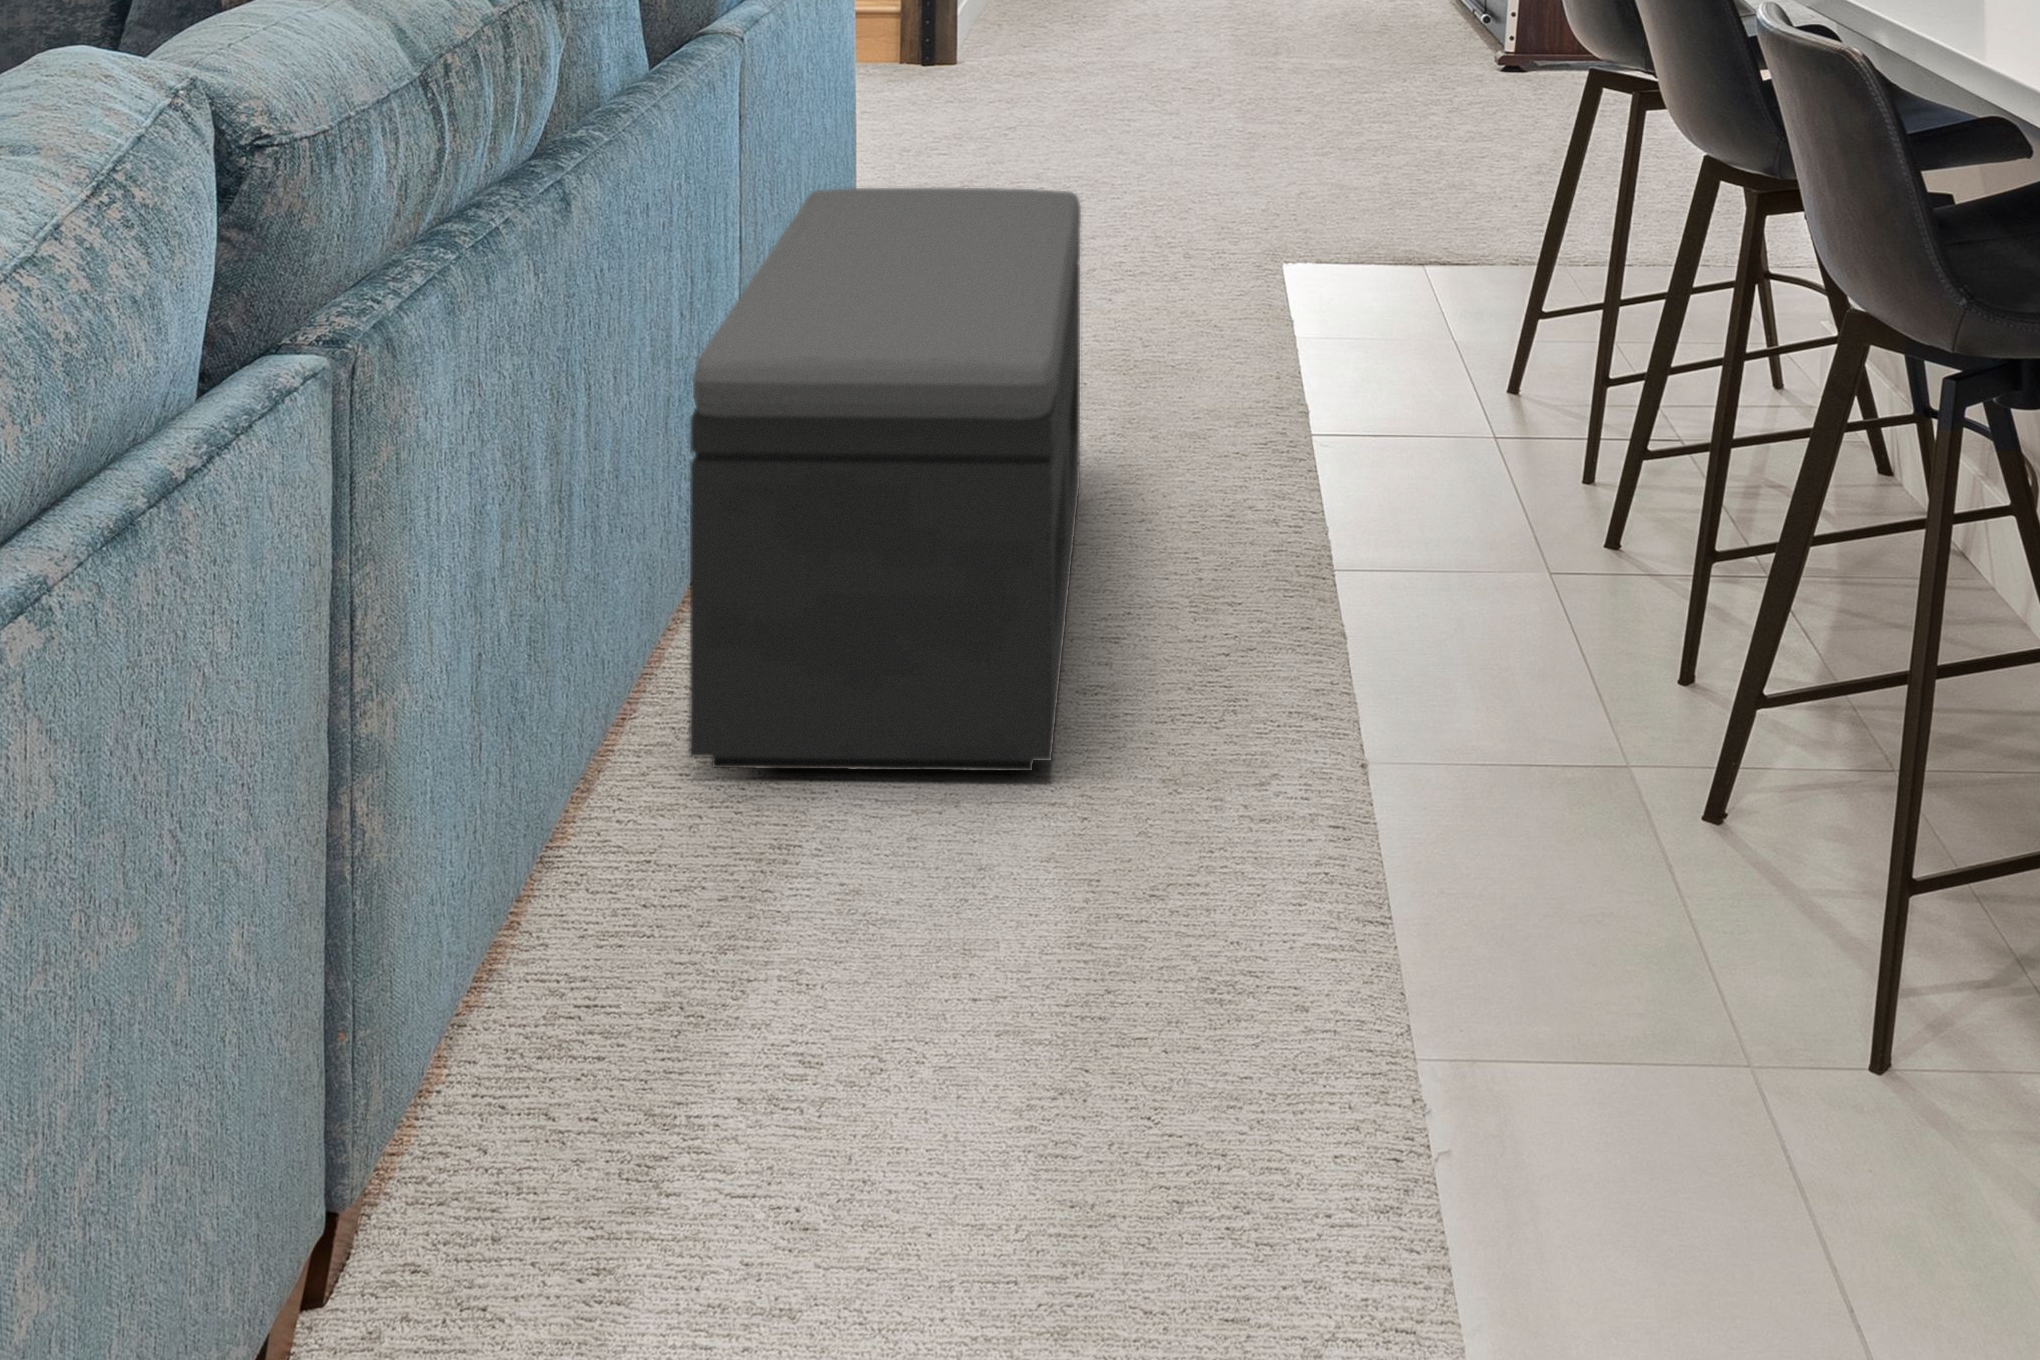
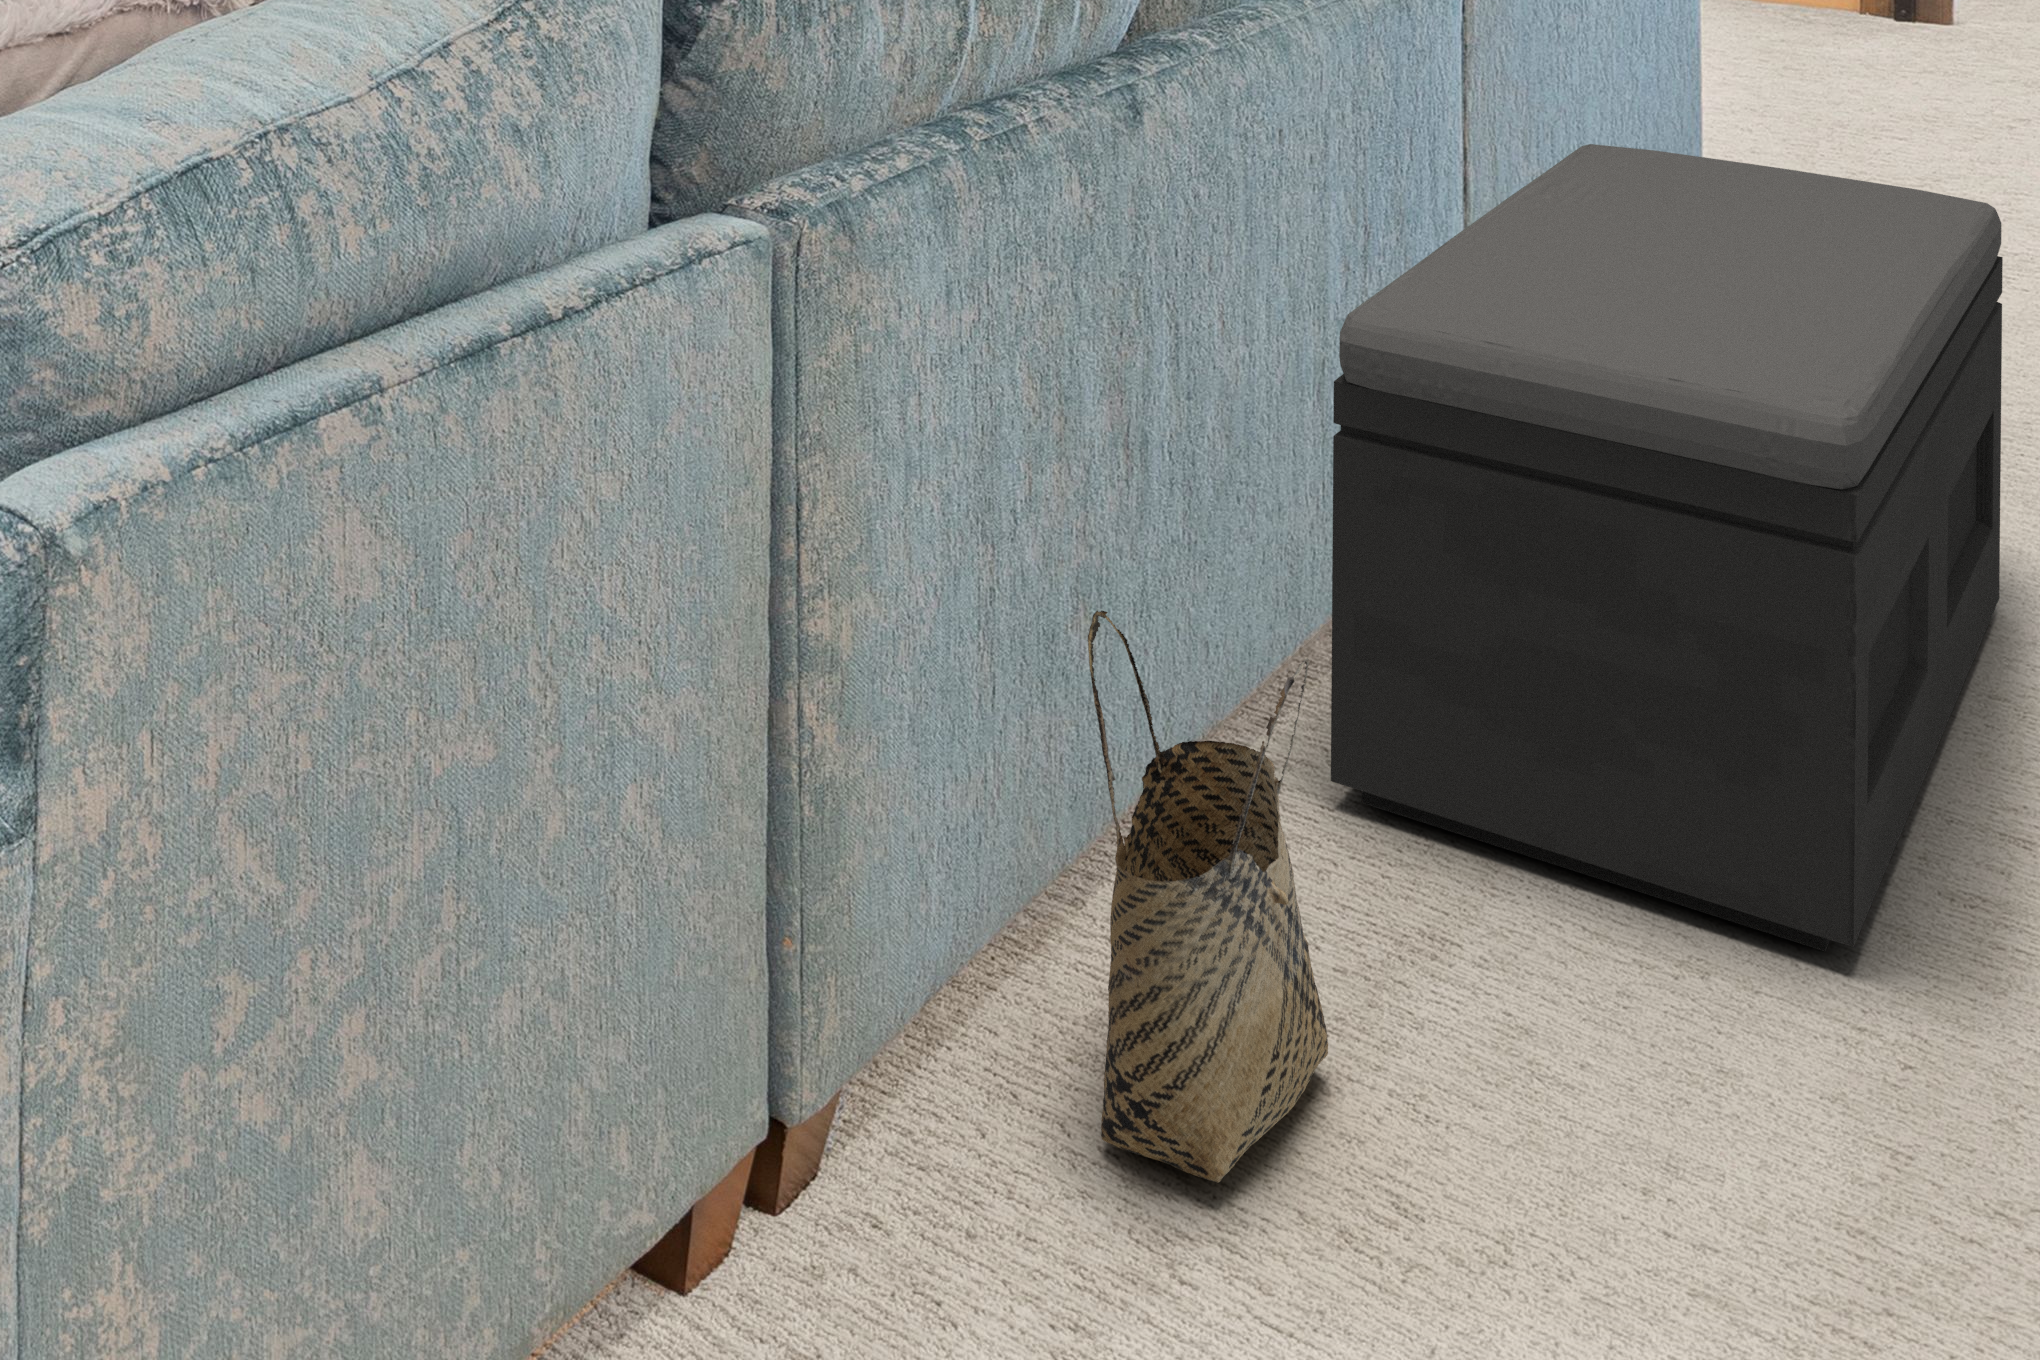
woven basket: none [558,644,738,1116] -> present [1088,611,1328,1183]

